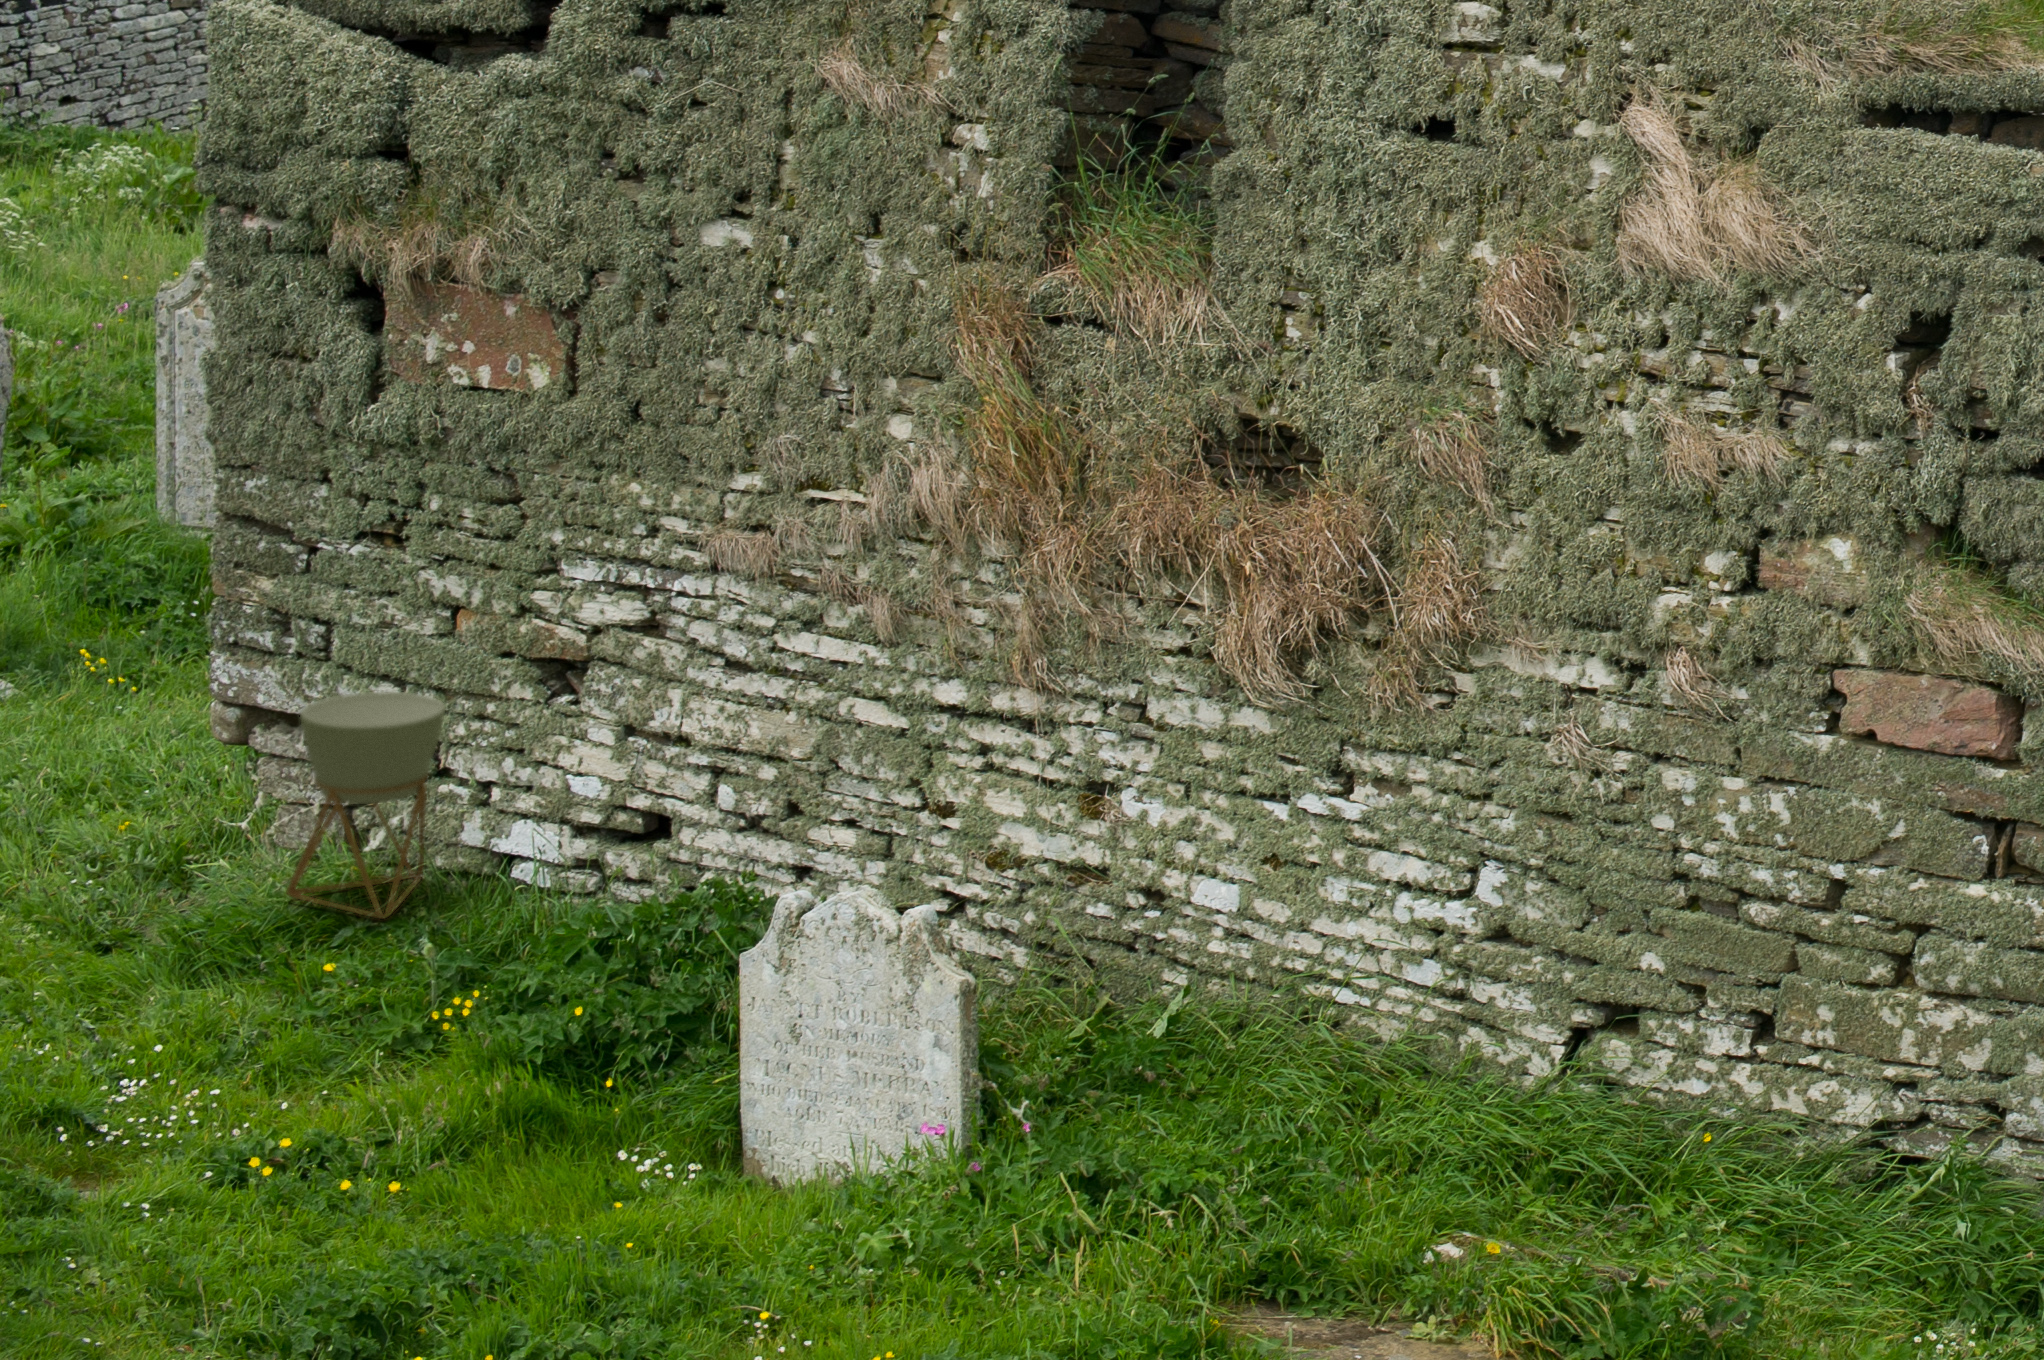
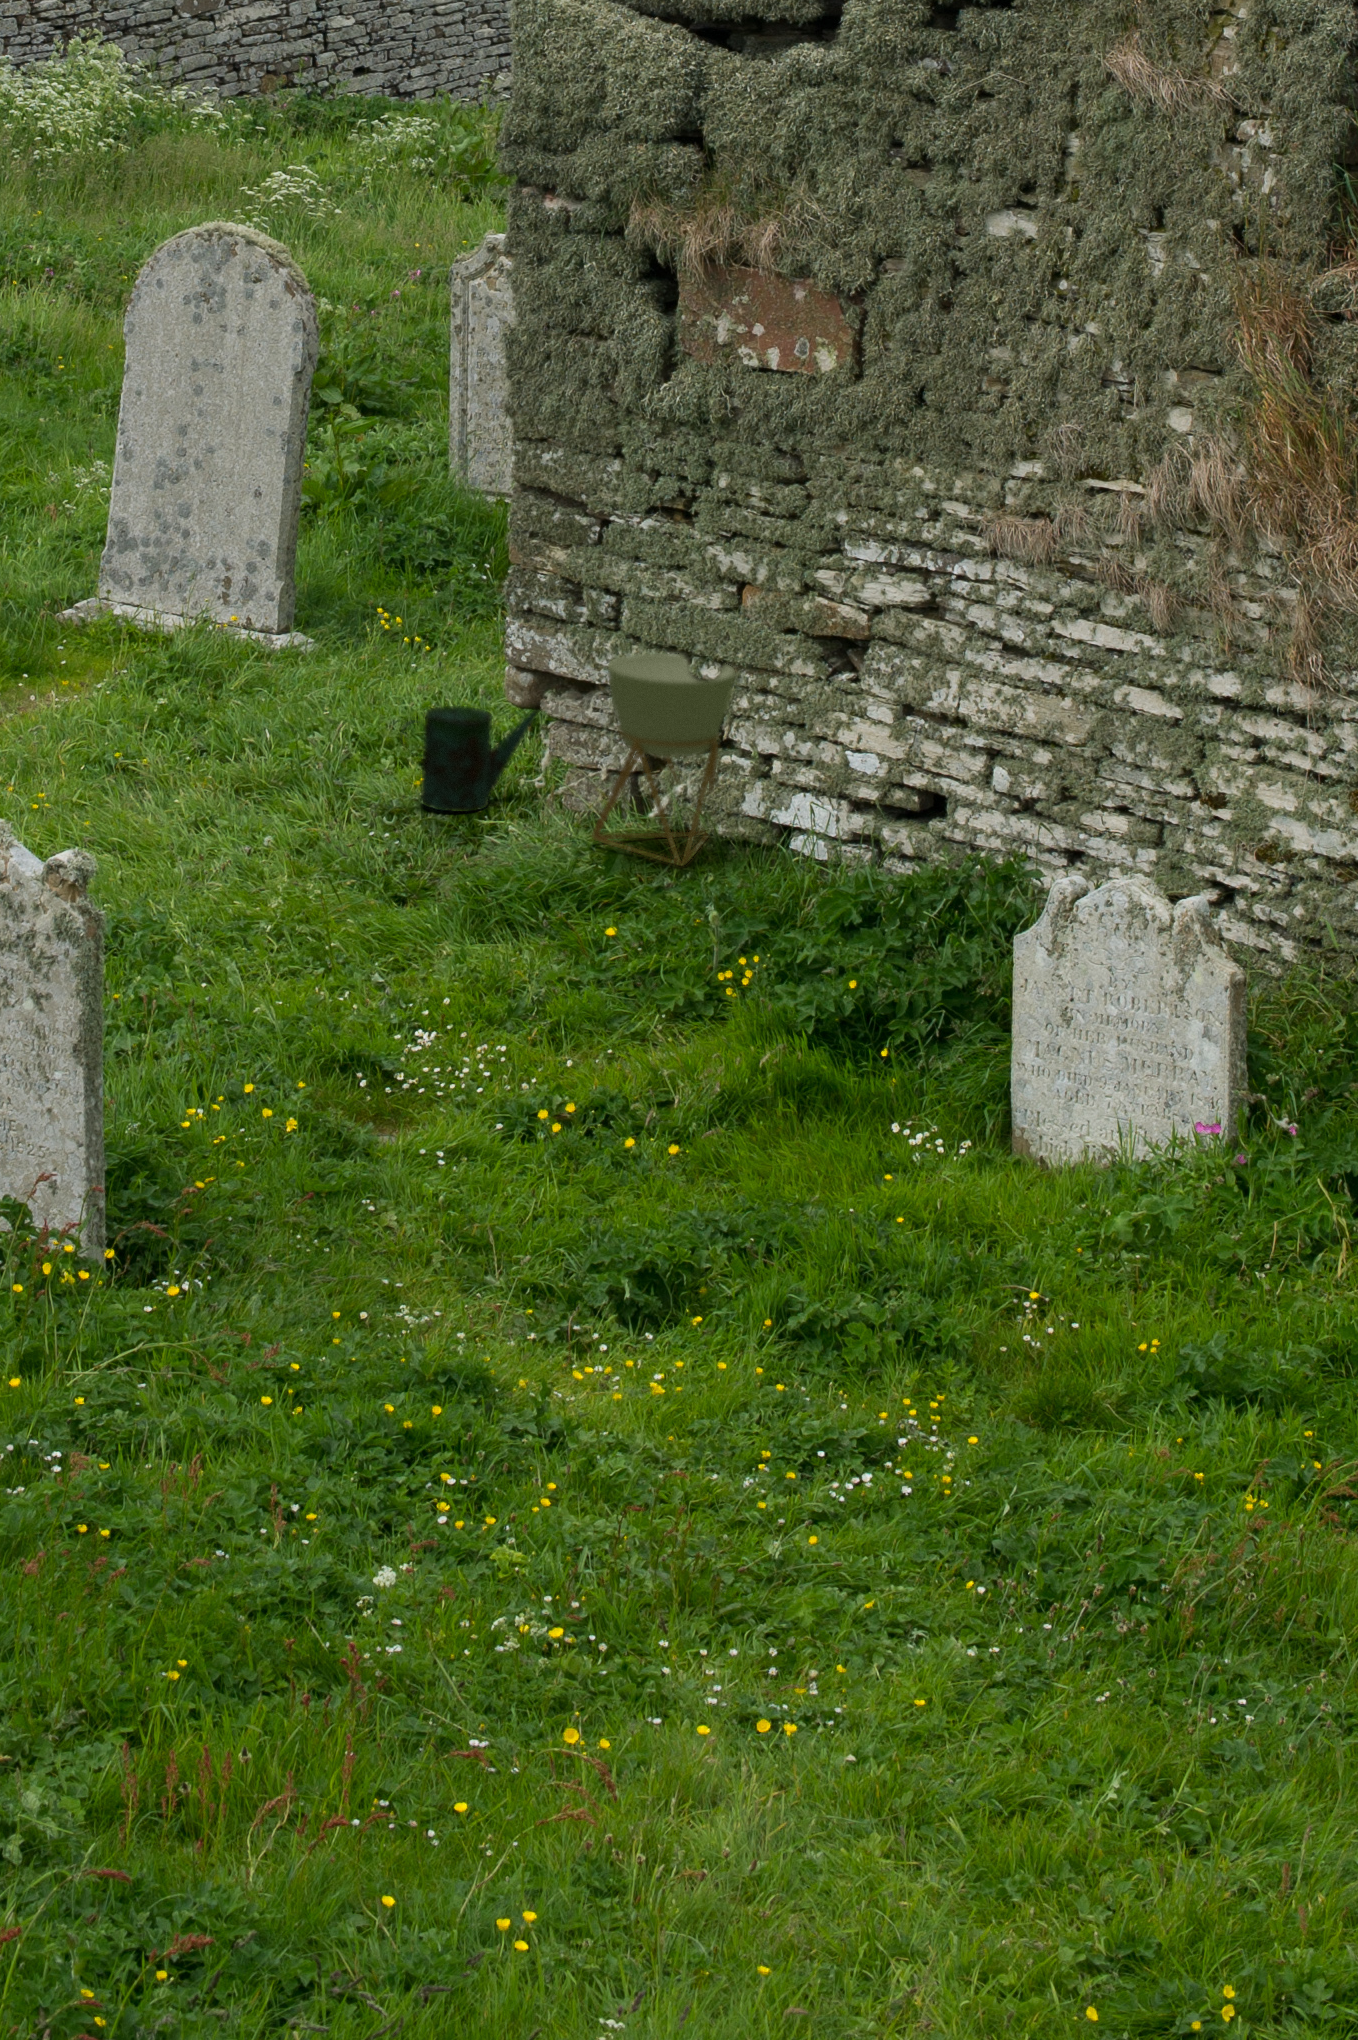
watering can: none [69,740,252,875] -> present [400,705,542,812]

